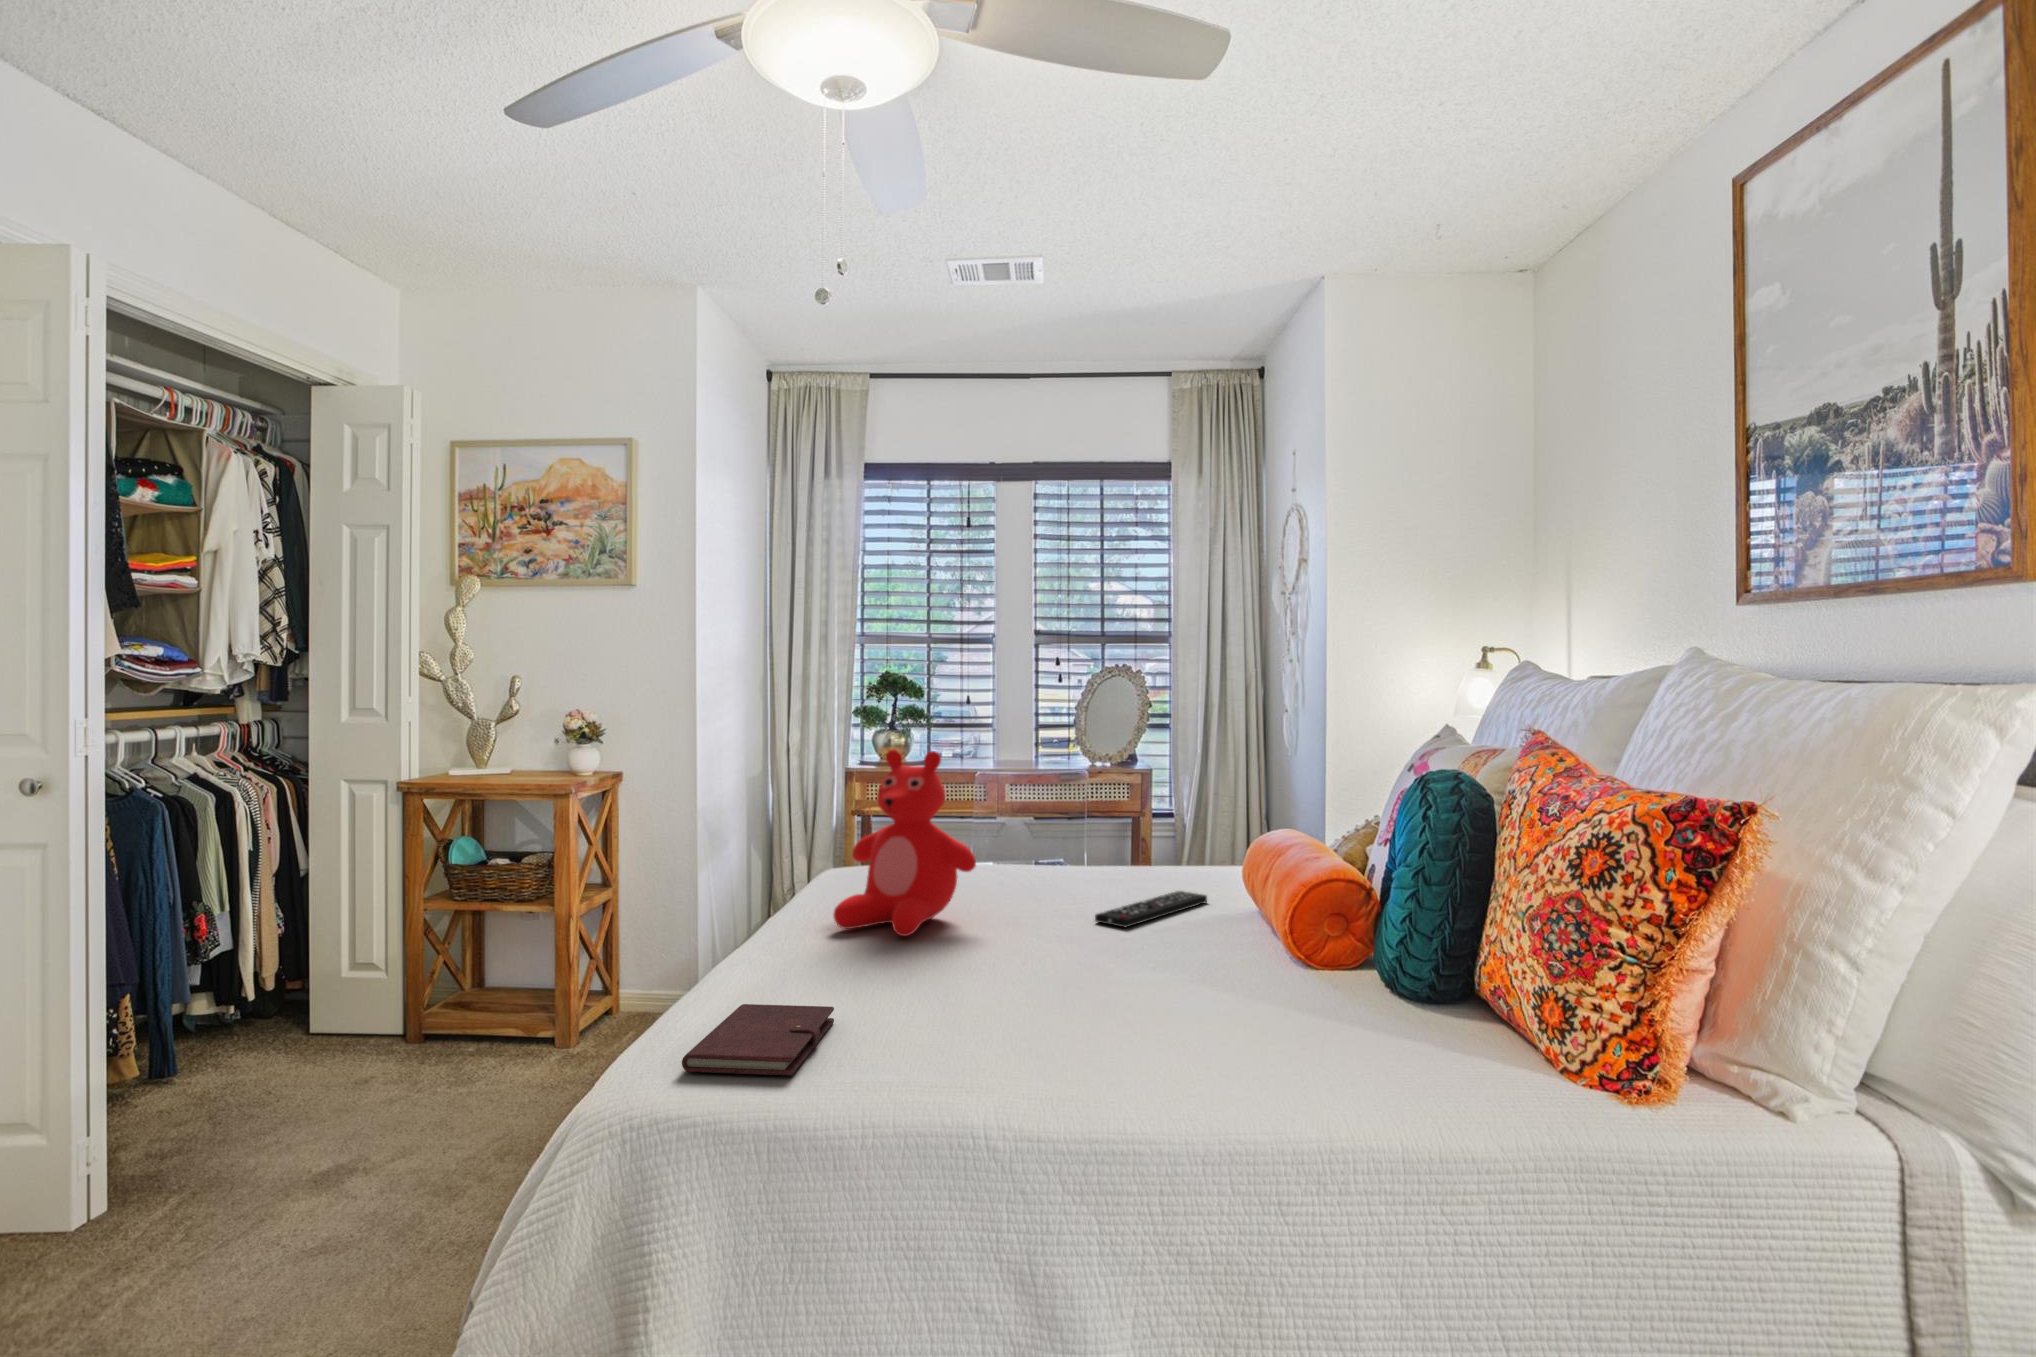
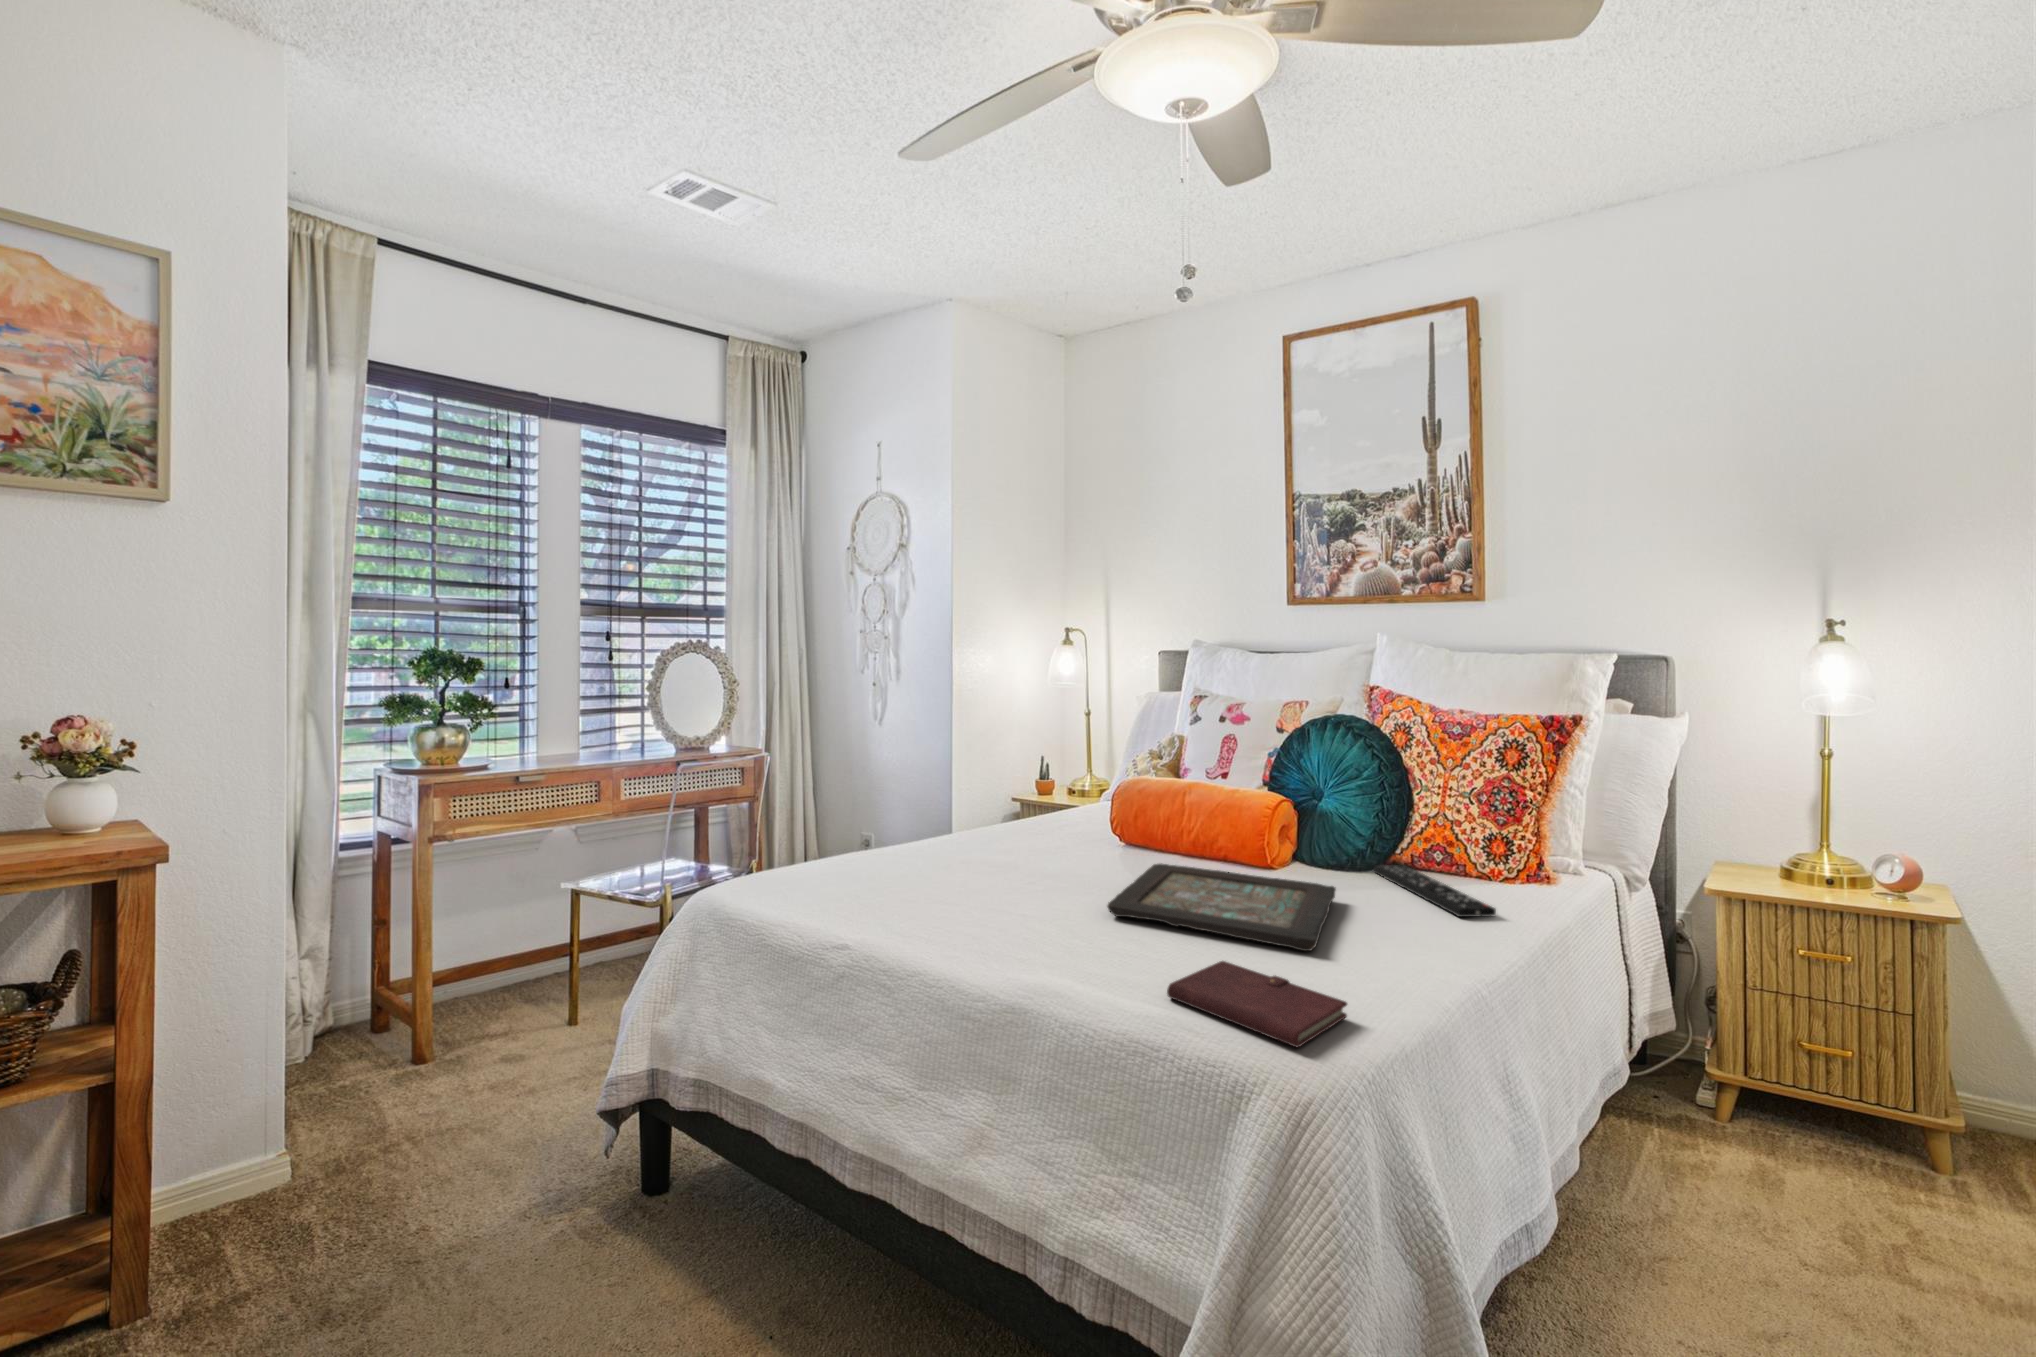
teddy bear: present [833,749,976,936] -> none [905,719,1039,905]
remote control: present [1095,891,1207,927] -> present [1374,865,1496,917]
decorative tray: none [911,939,1180,1035] -> present [1107,863,1336,951]

